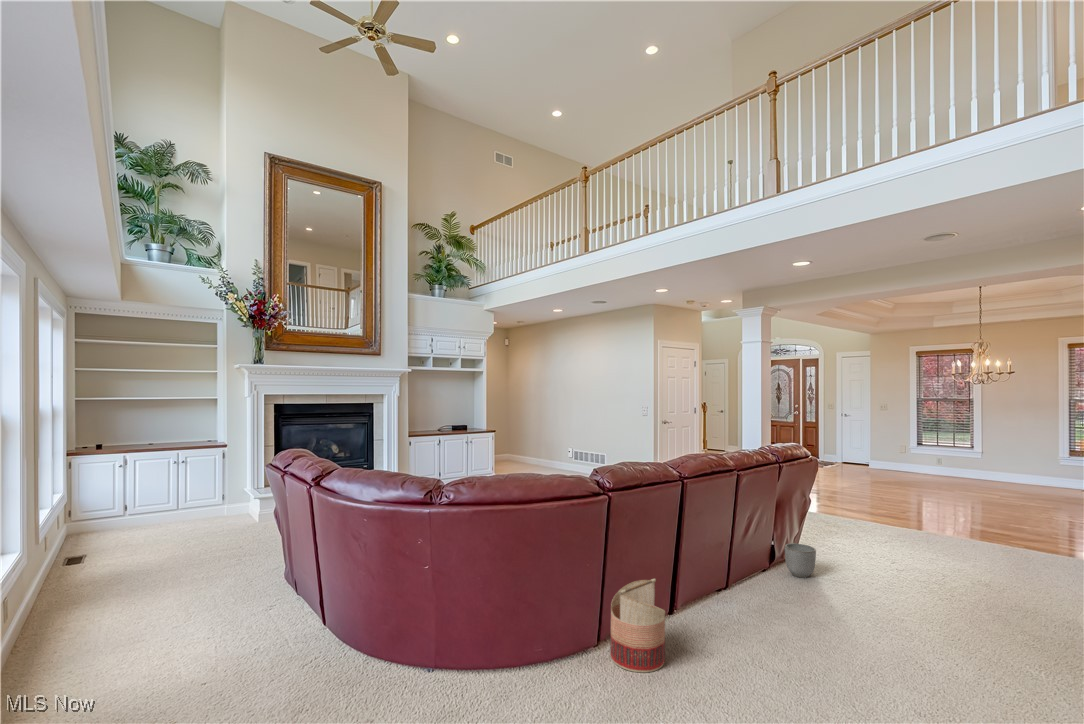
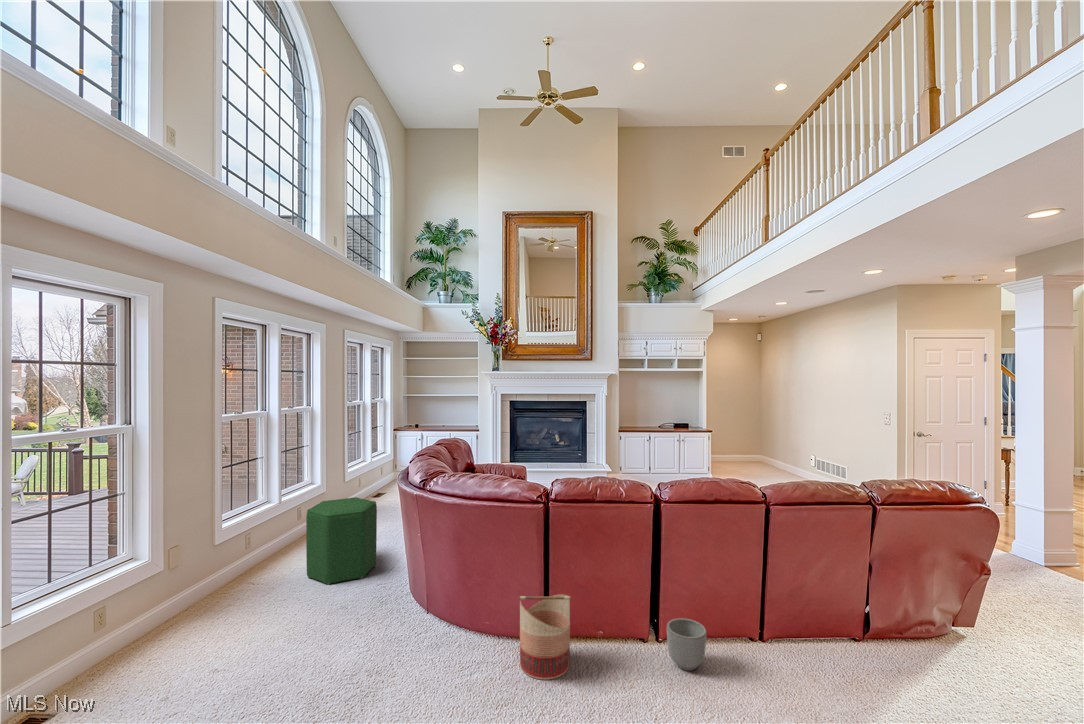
planter: present [785,543,816,578] -> present [667,618,706,671]
ottoman: none [162,544,281,694] -> present [306,497,377,585]

